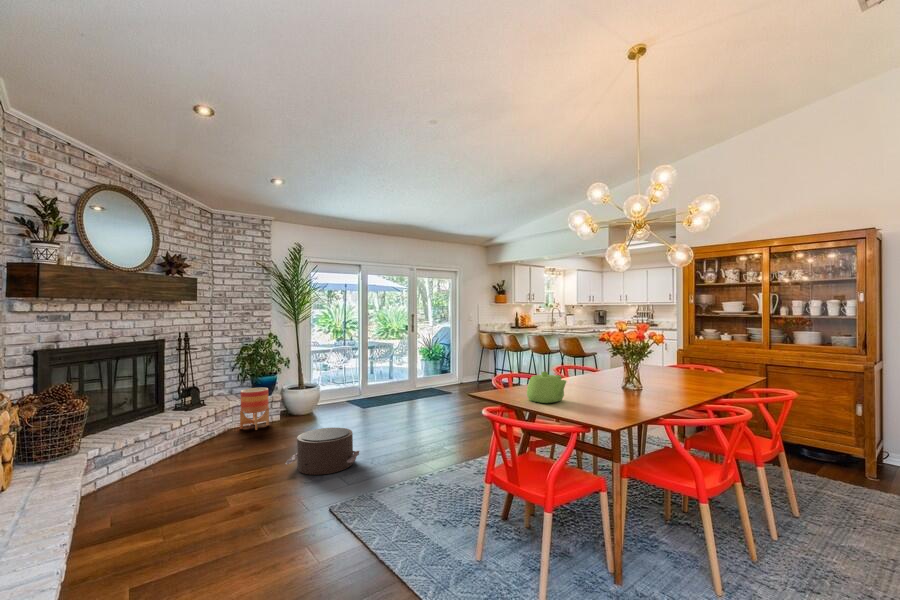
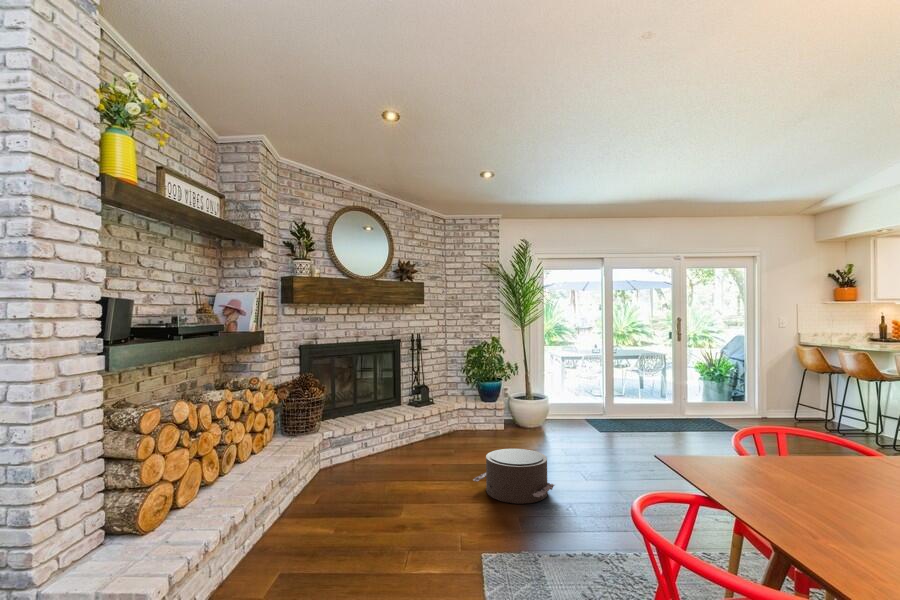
teapot: present [527,372,566,403] -> none [740,431,821,490]
planter: present [240,388,269,430] -> none [463,393,490,436]

